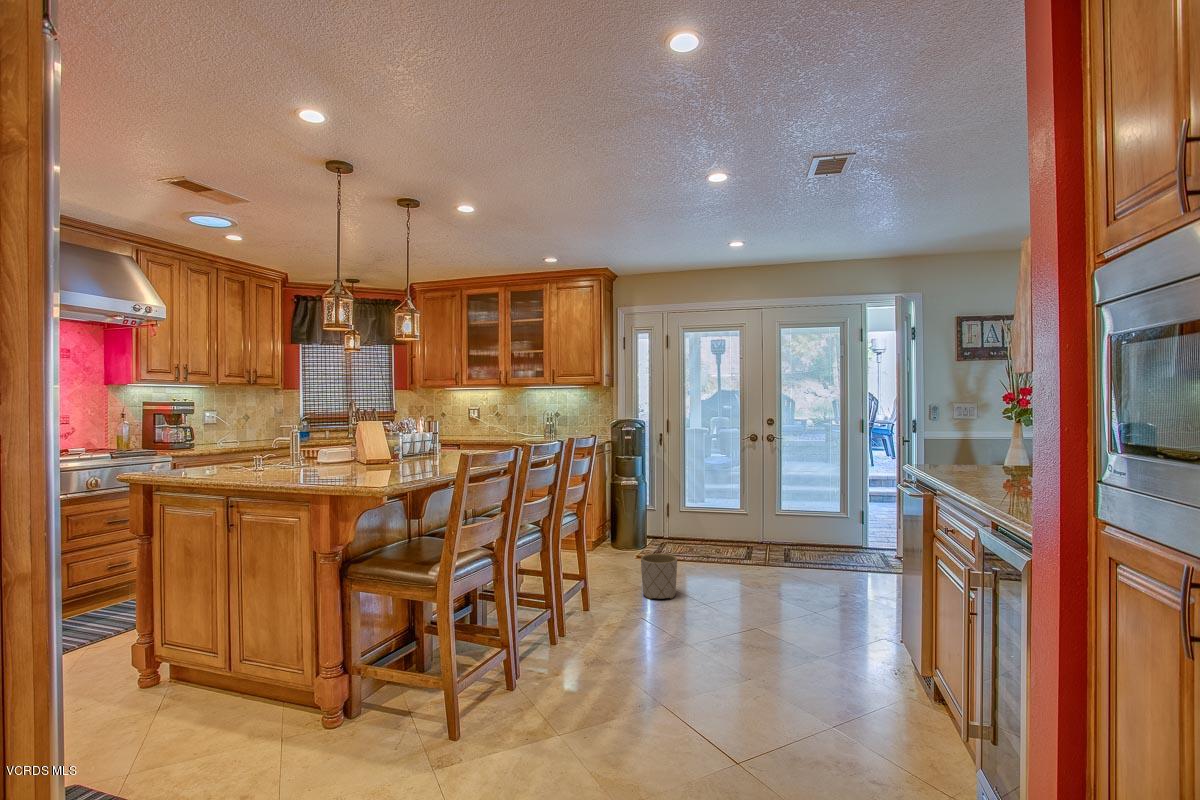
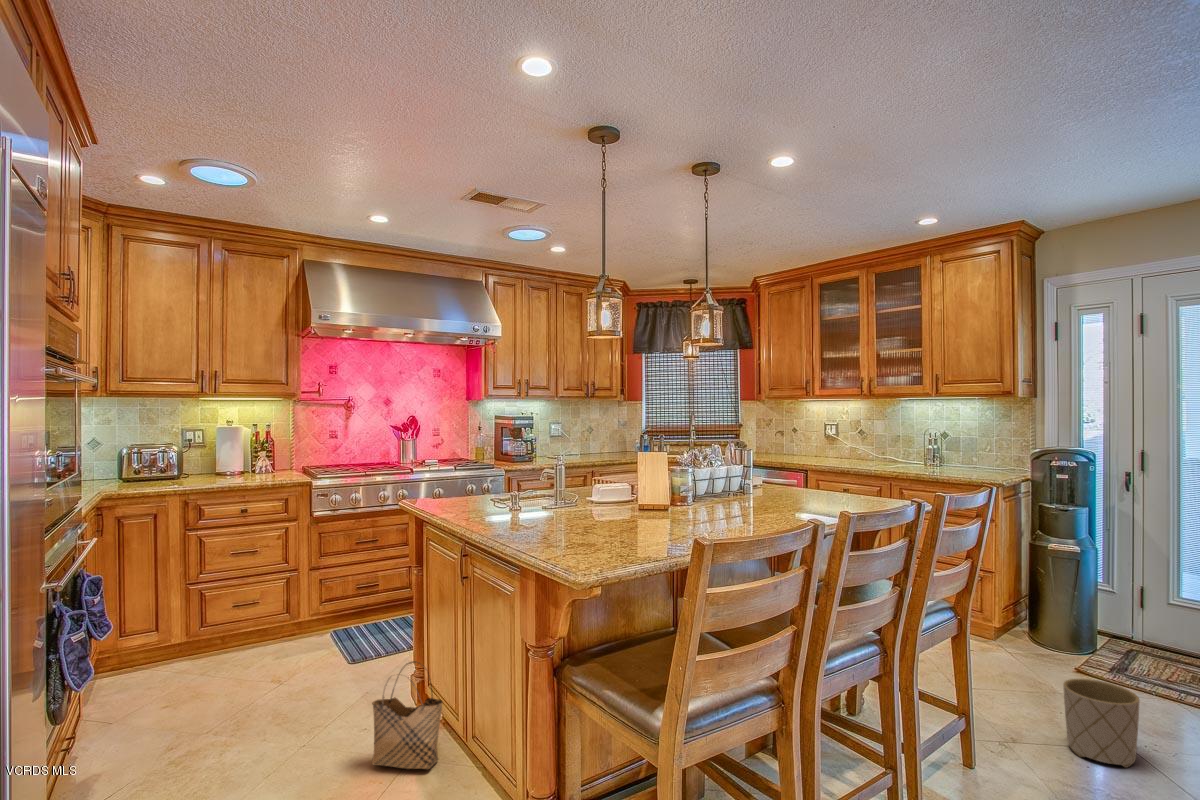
woven basket: none [101,634,188,744] -> present [372,661,443,769]

